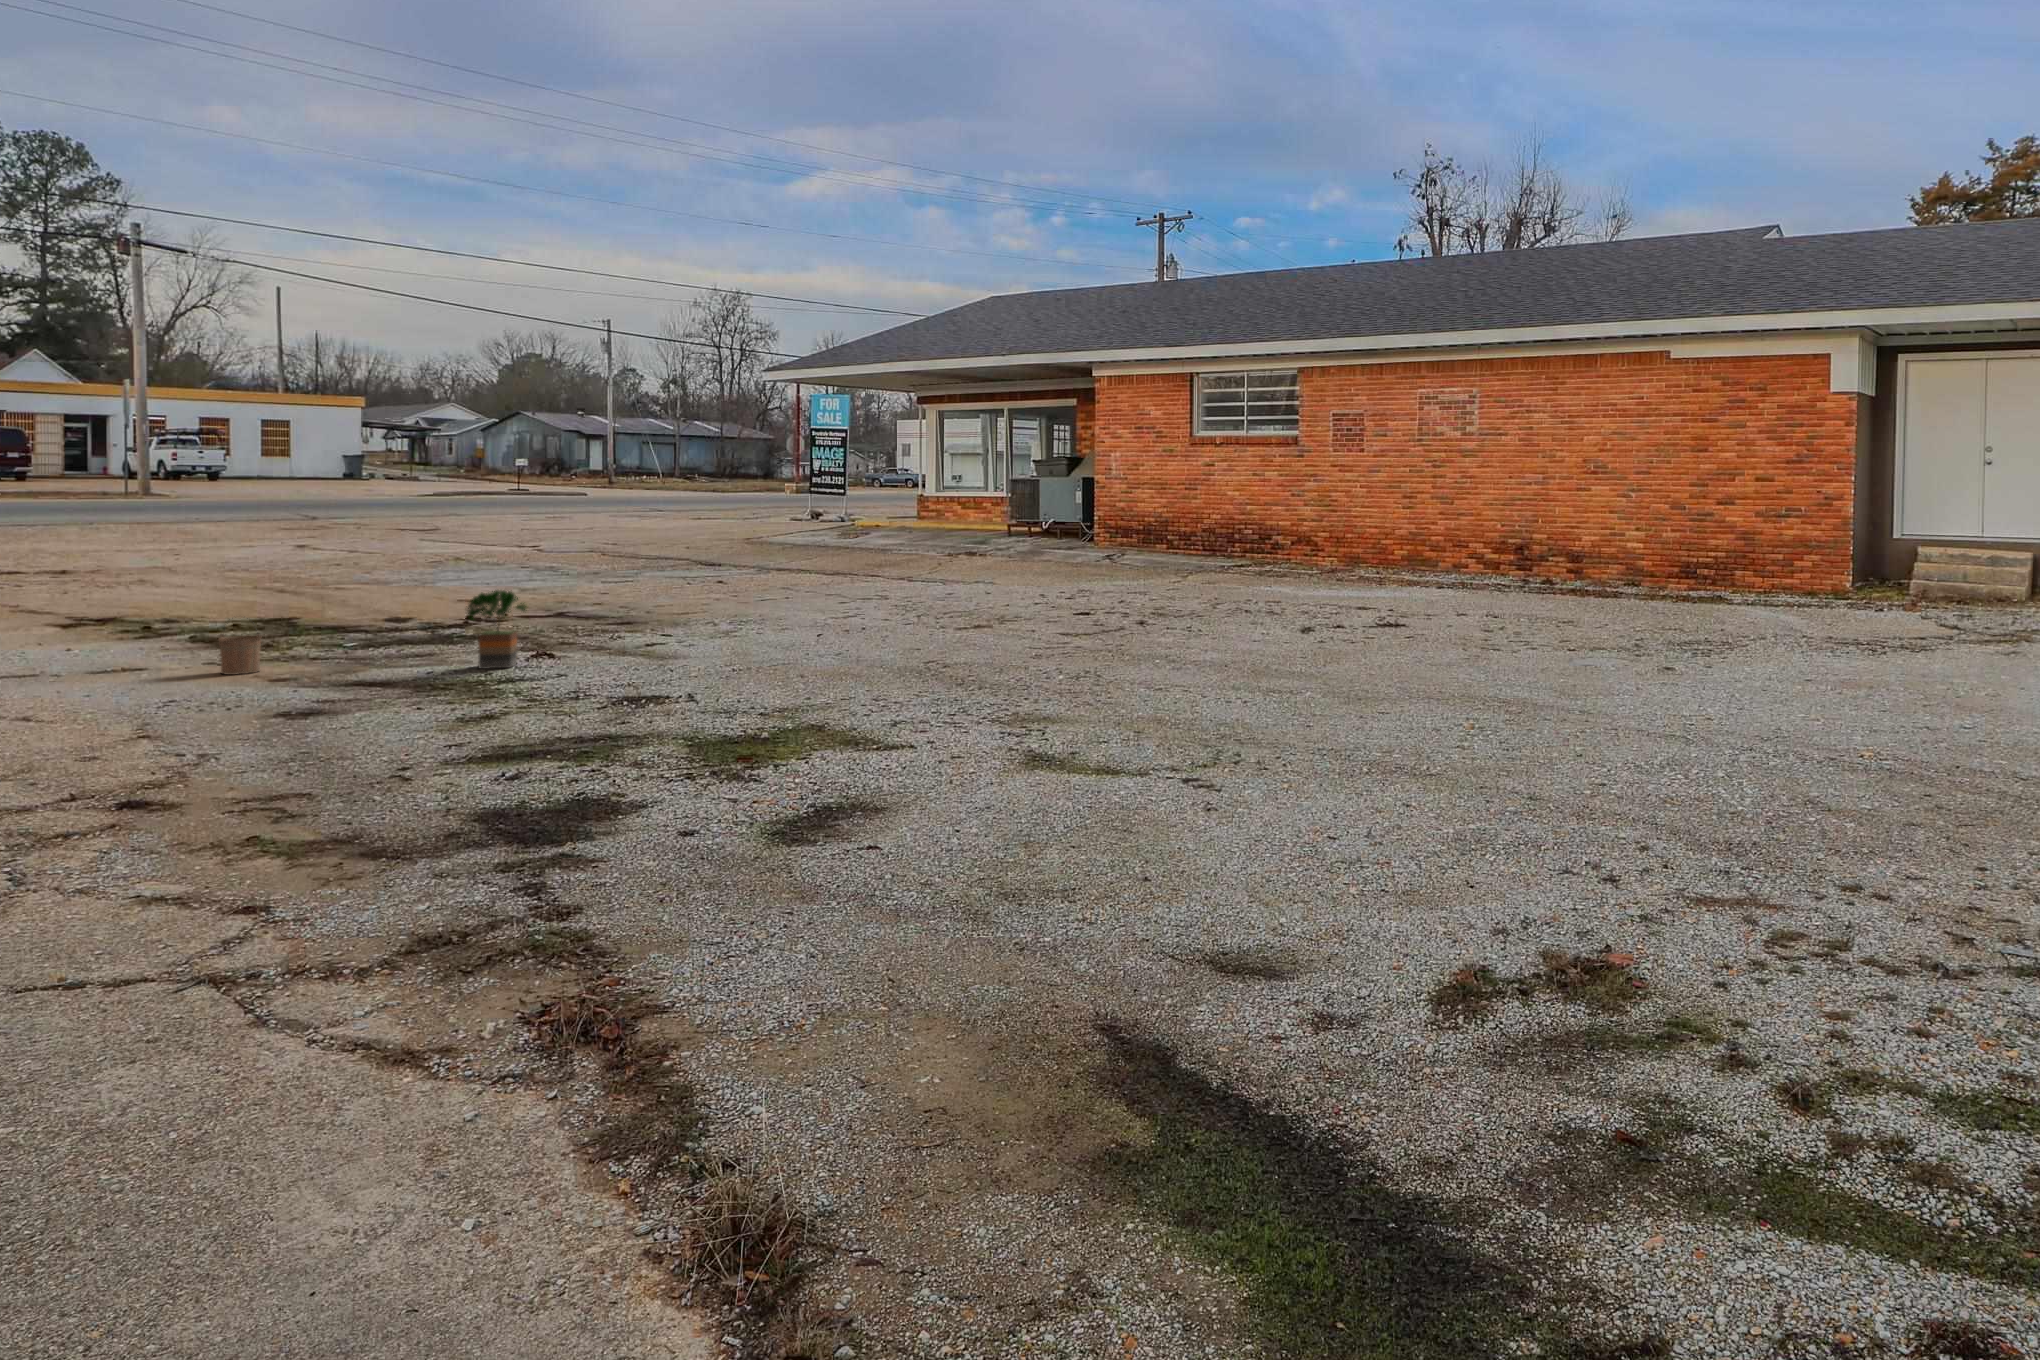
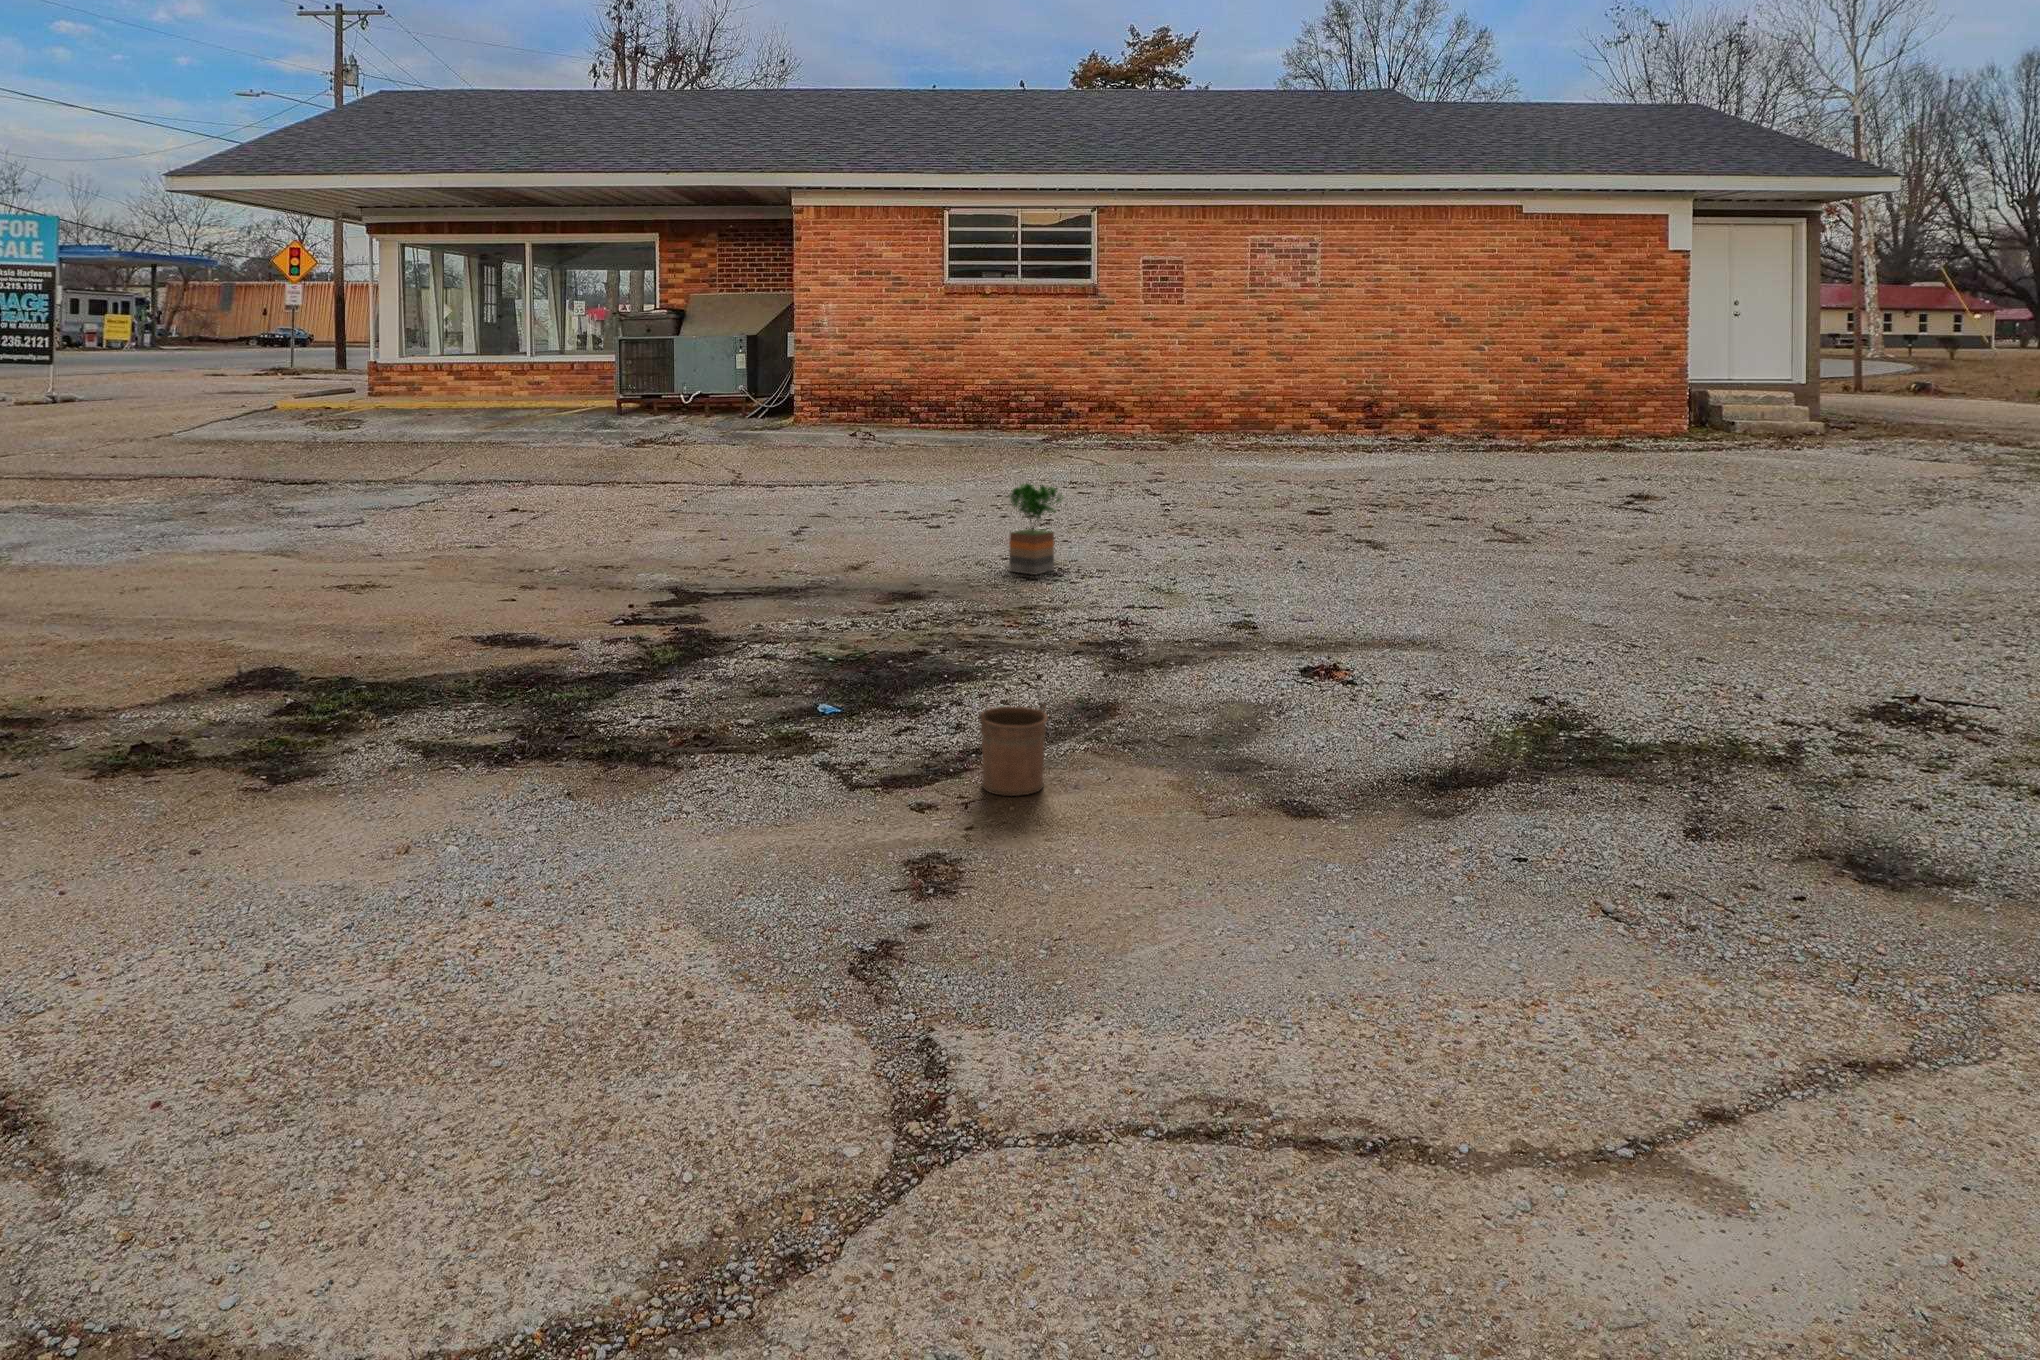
potted tree: present [467,590,526,669] -> present [1009,483,1063,575]

